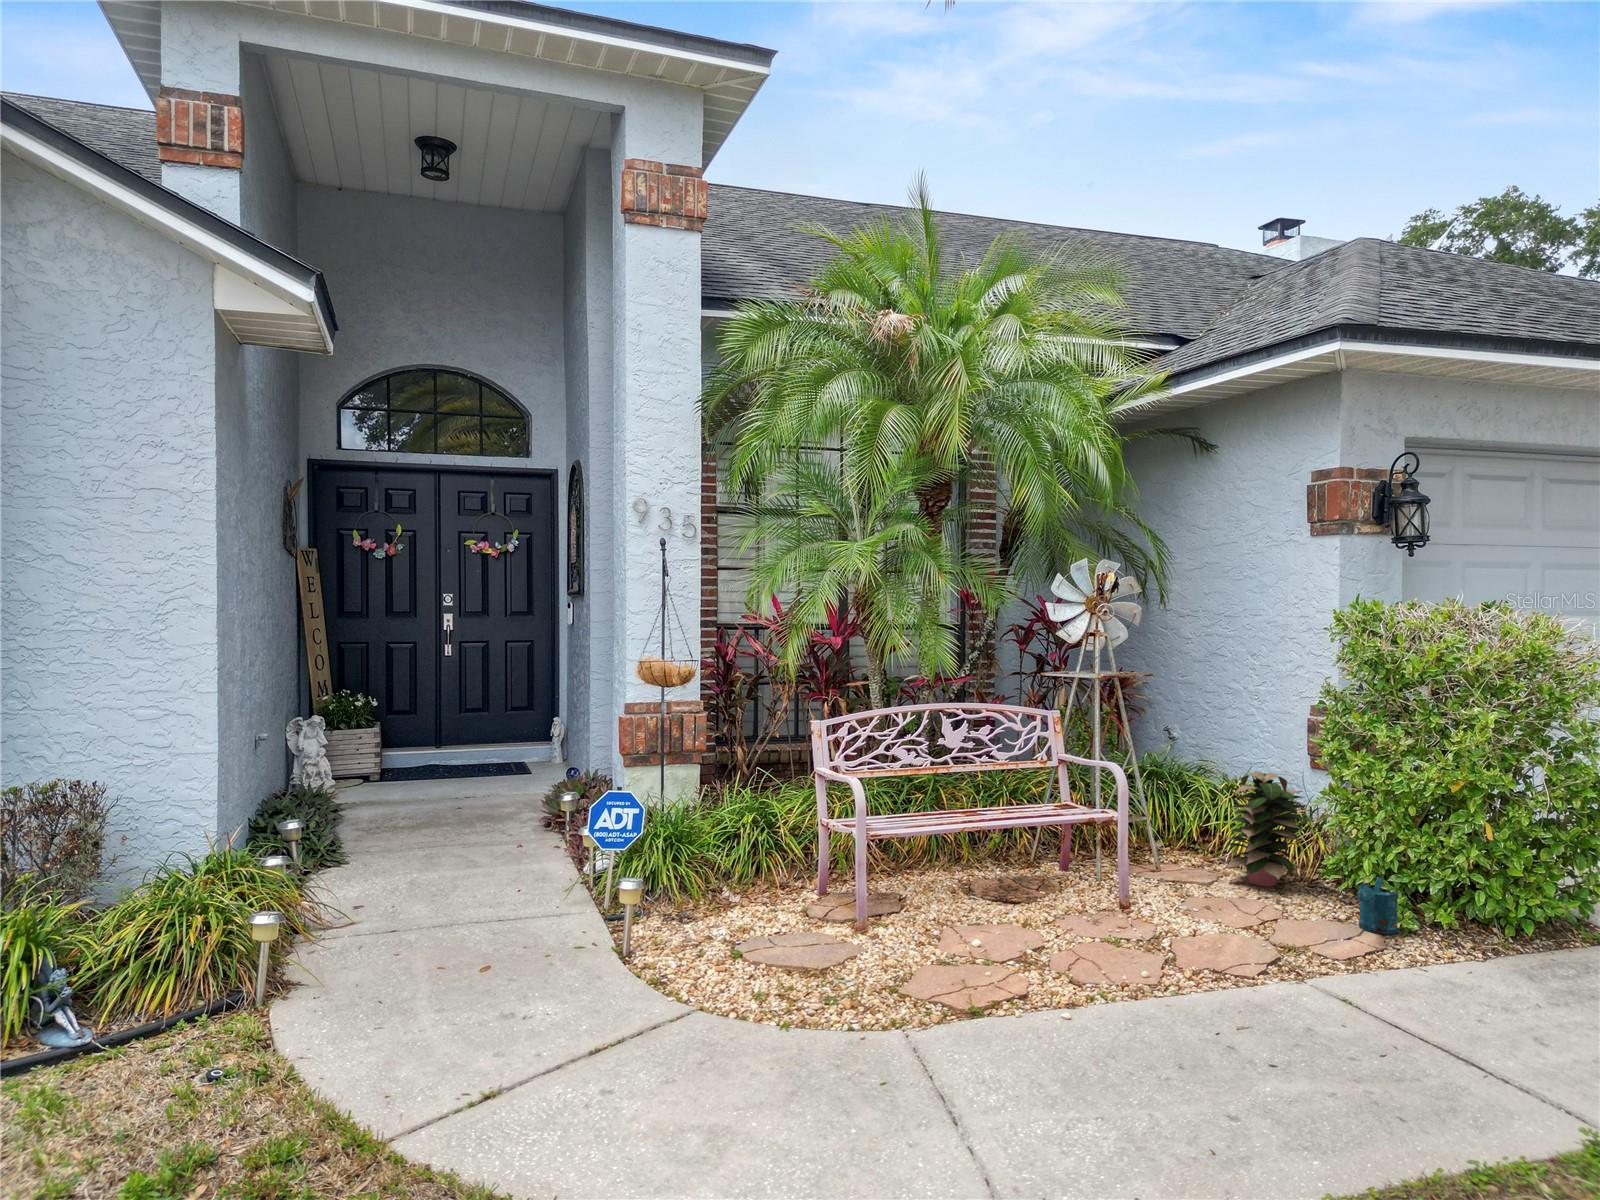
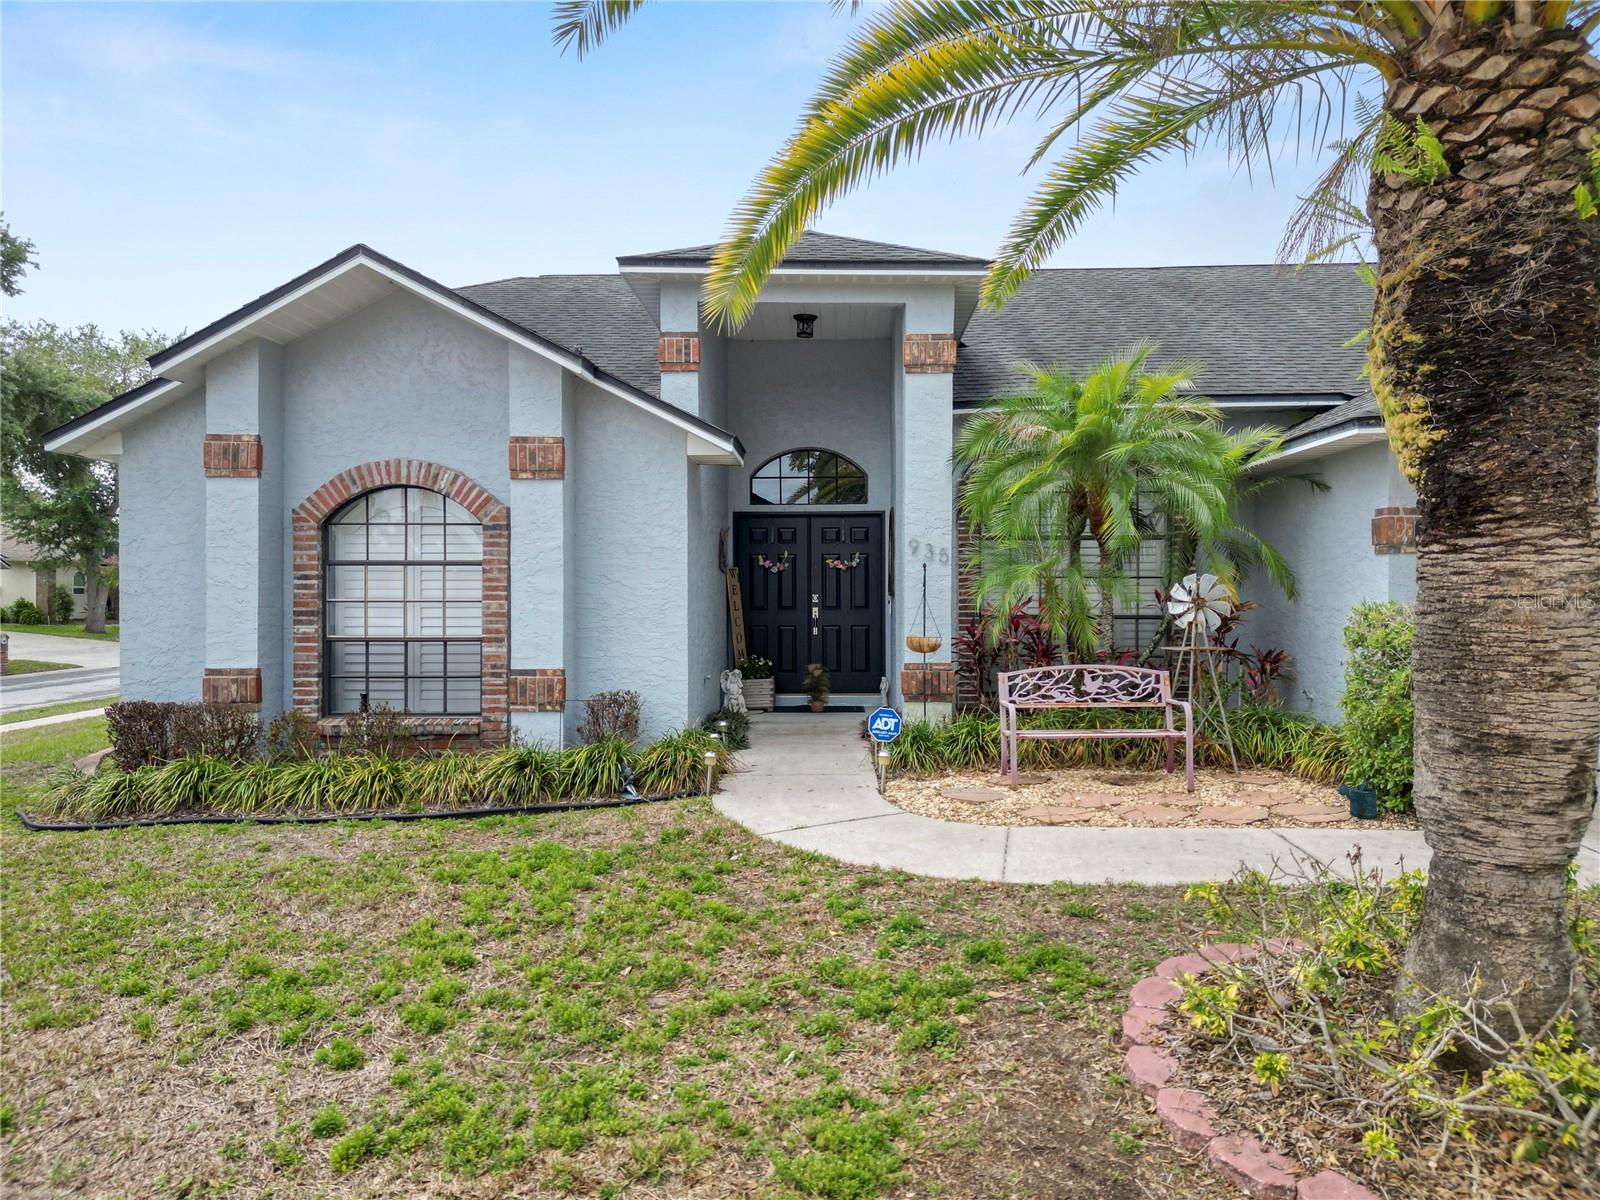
decorative plant: present [1224,771,1310,886] -> present [804,664,830,712]

